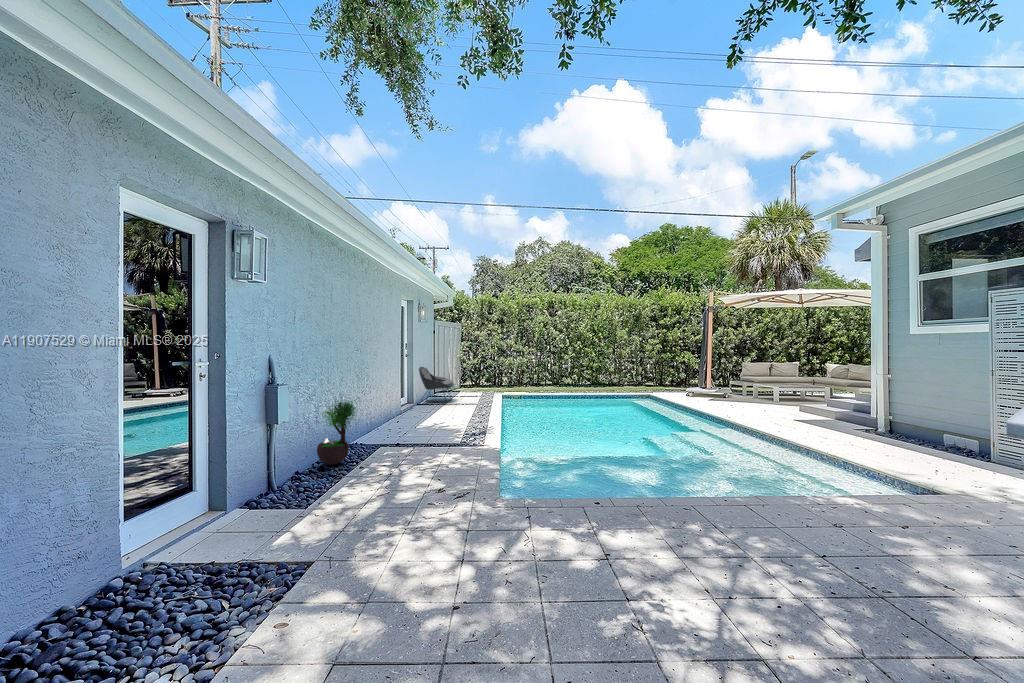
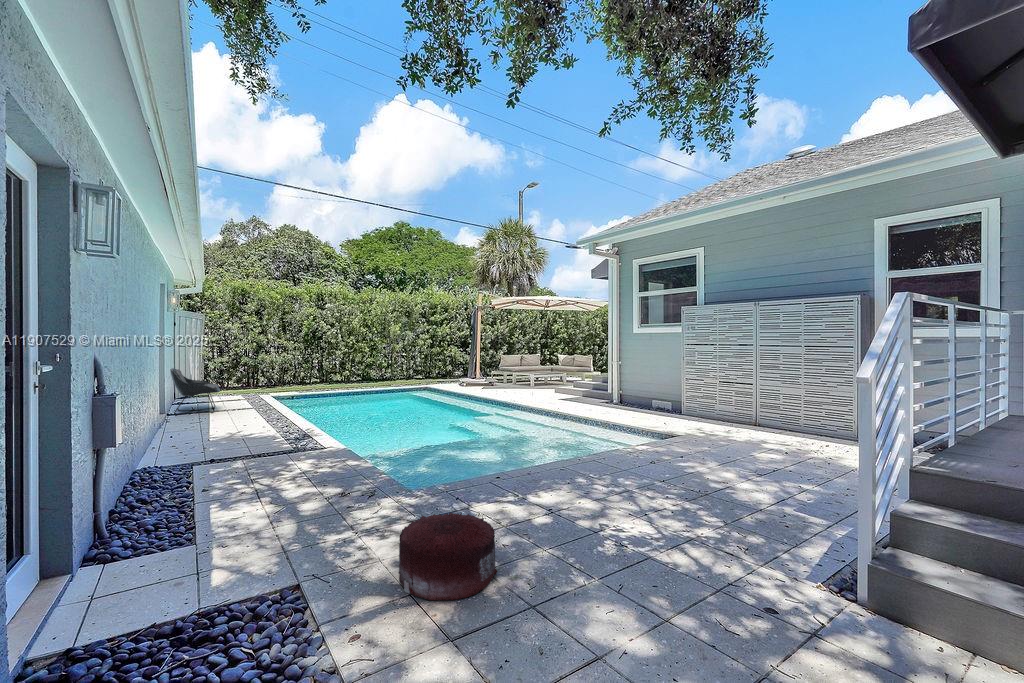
potted tree: present [317,401,356,465] -> none [133,406,196,495]
pouf: none [360,525,467,625] -> present [399,513,498,601]

